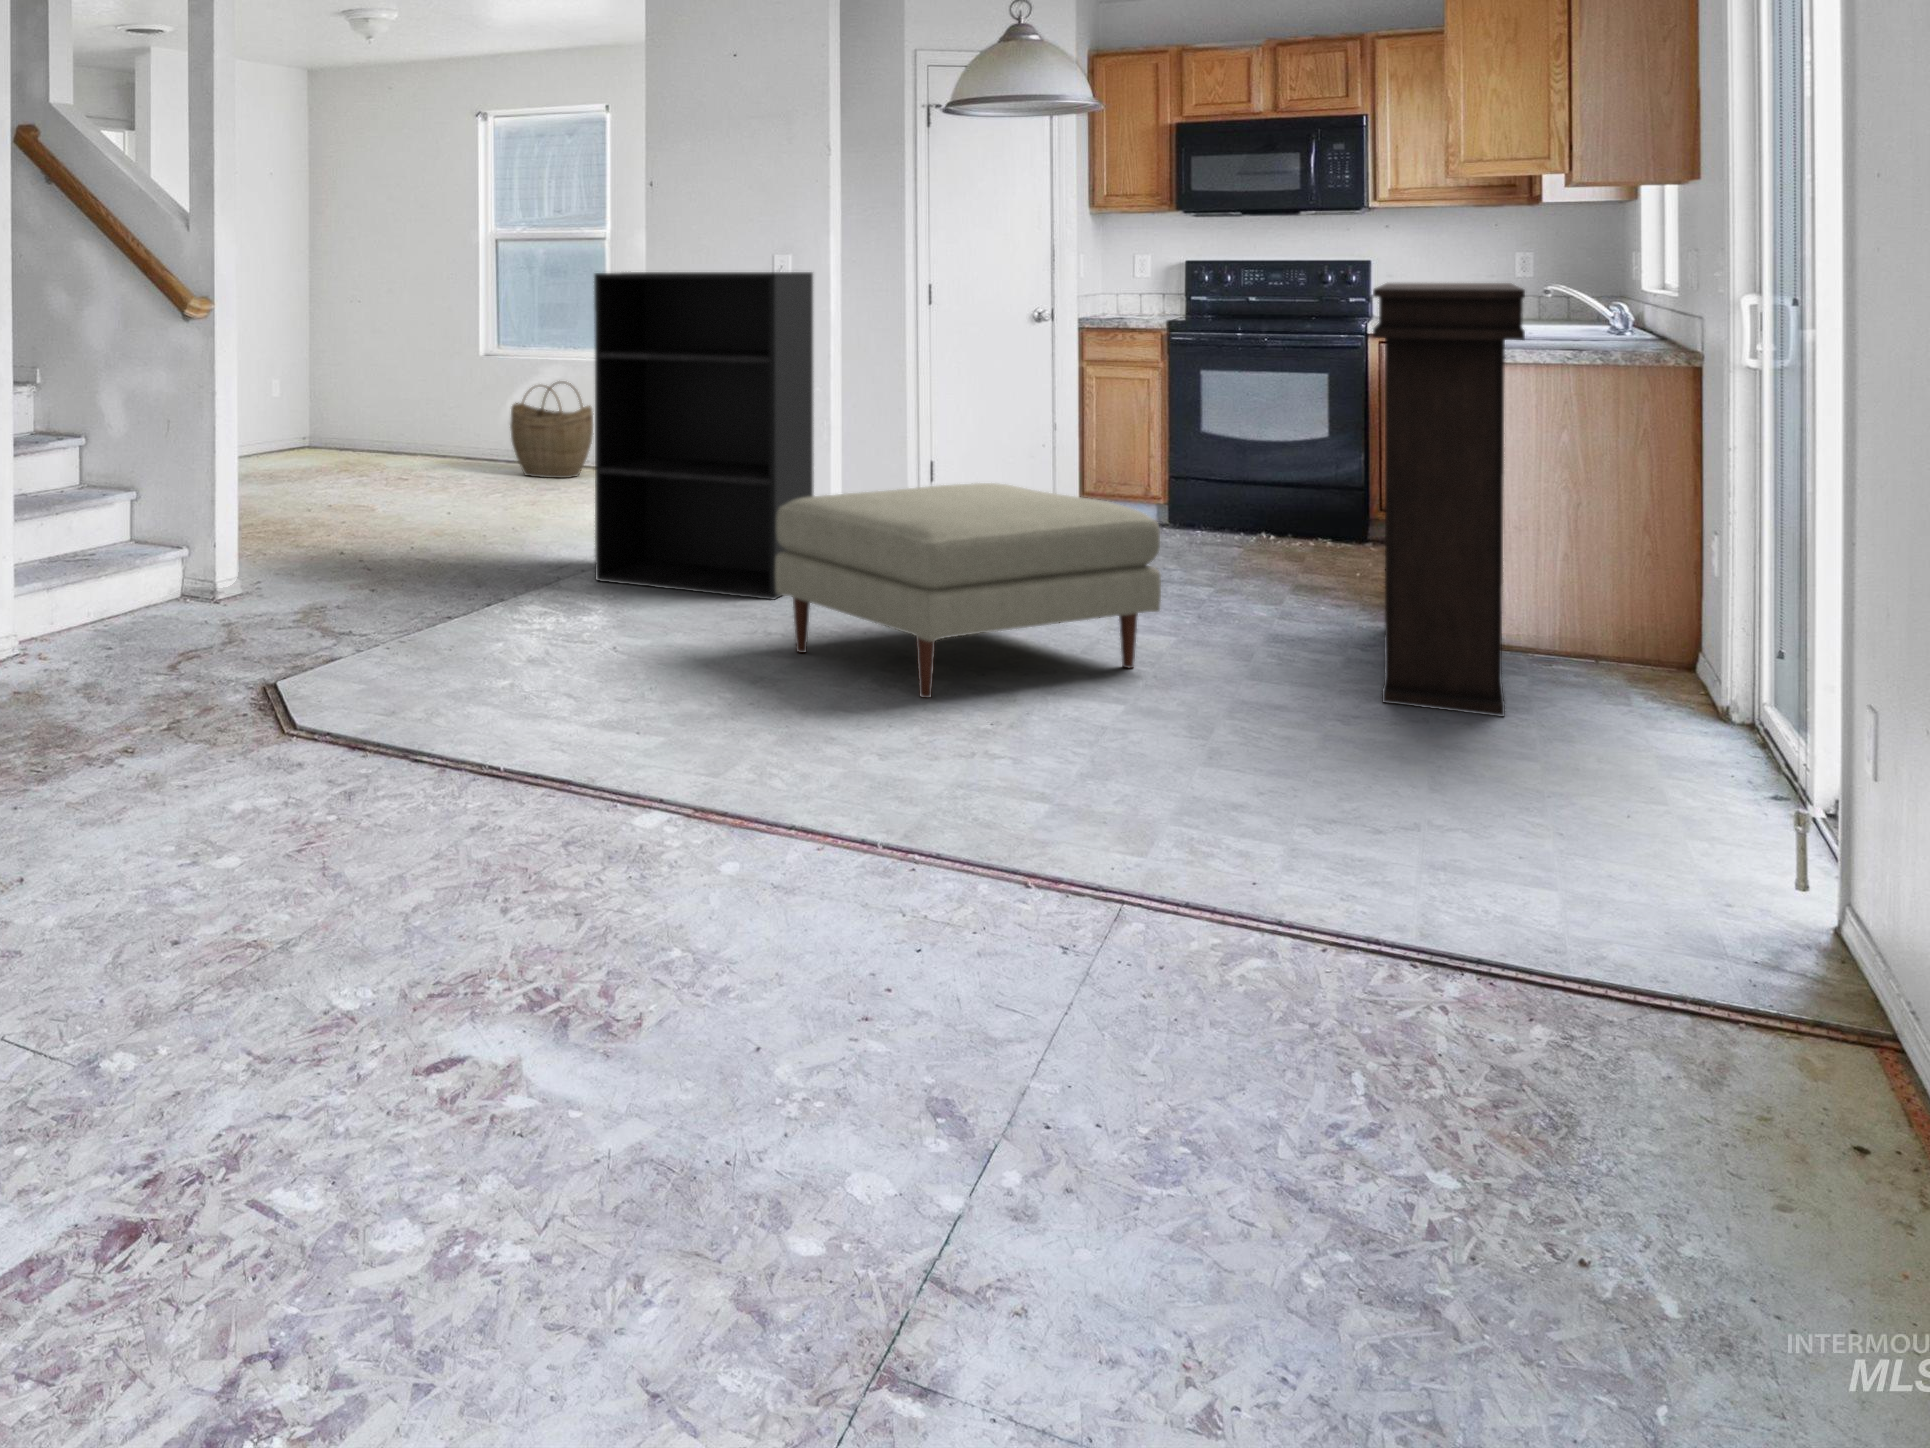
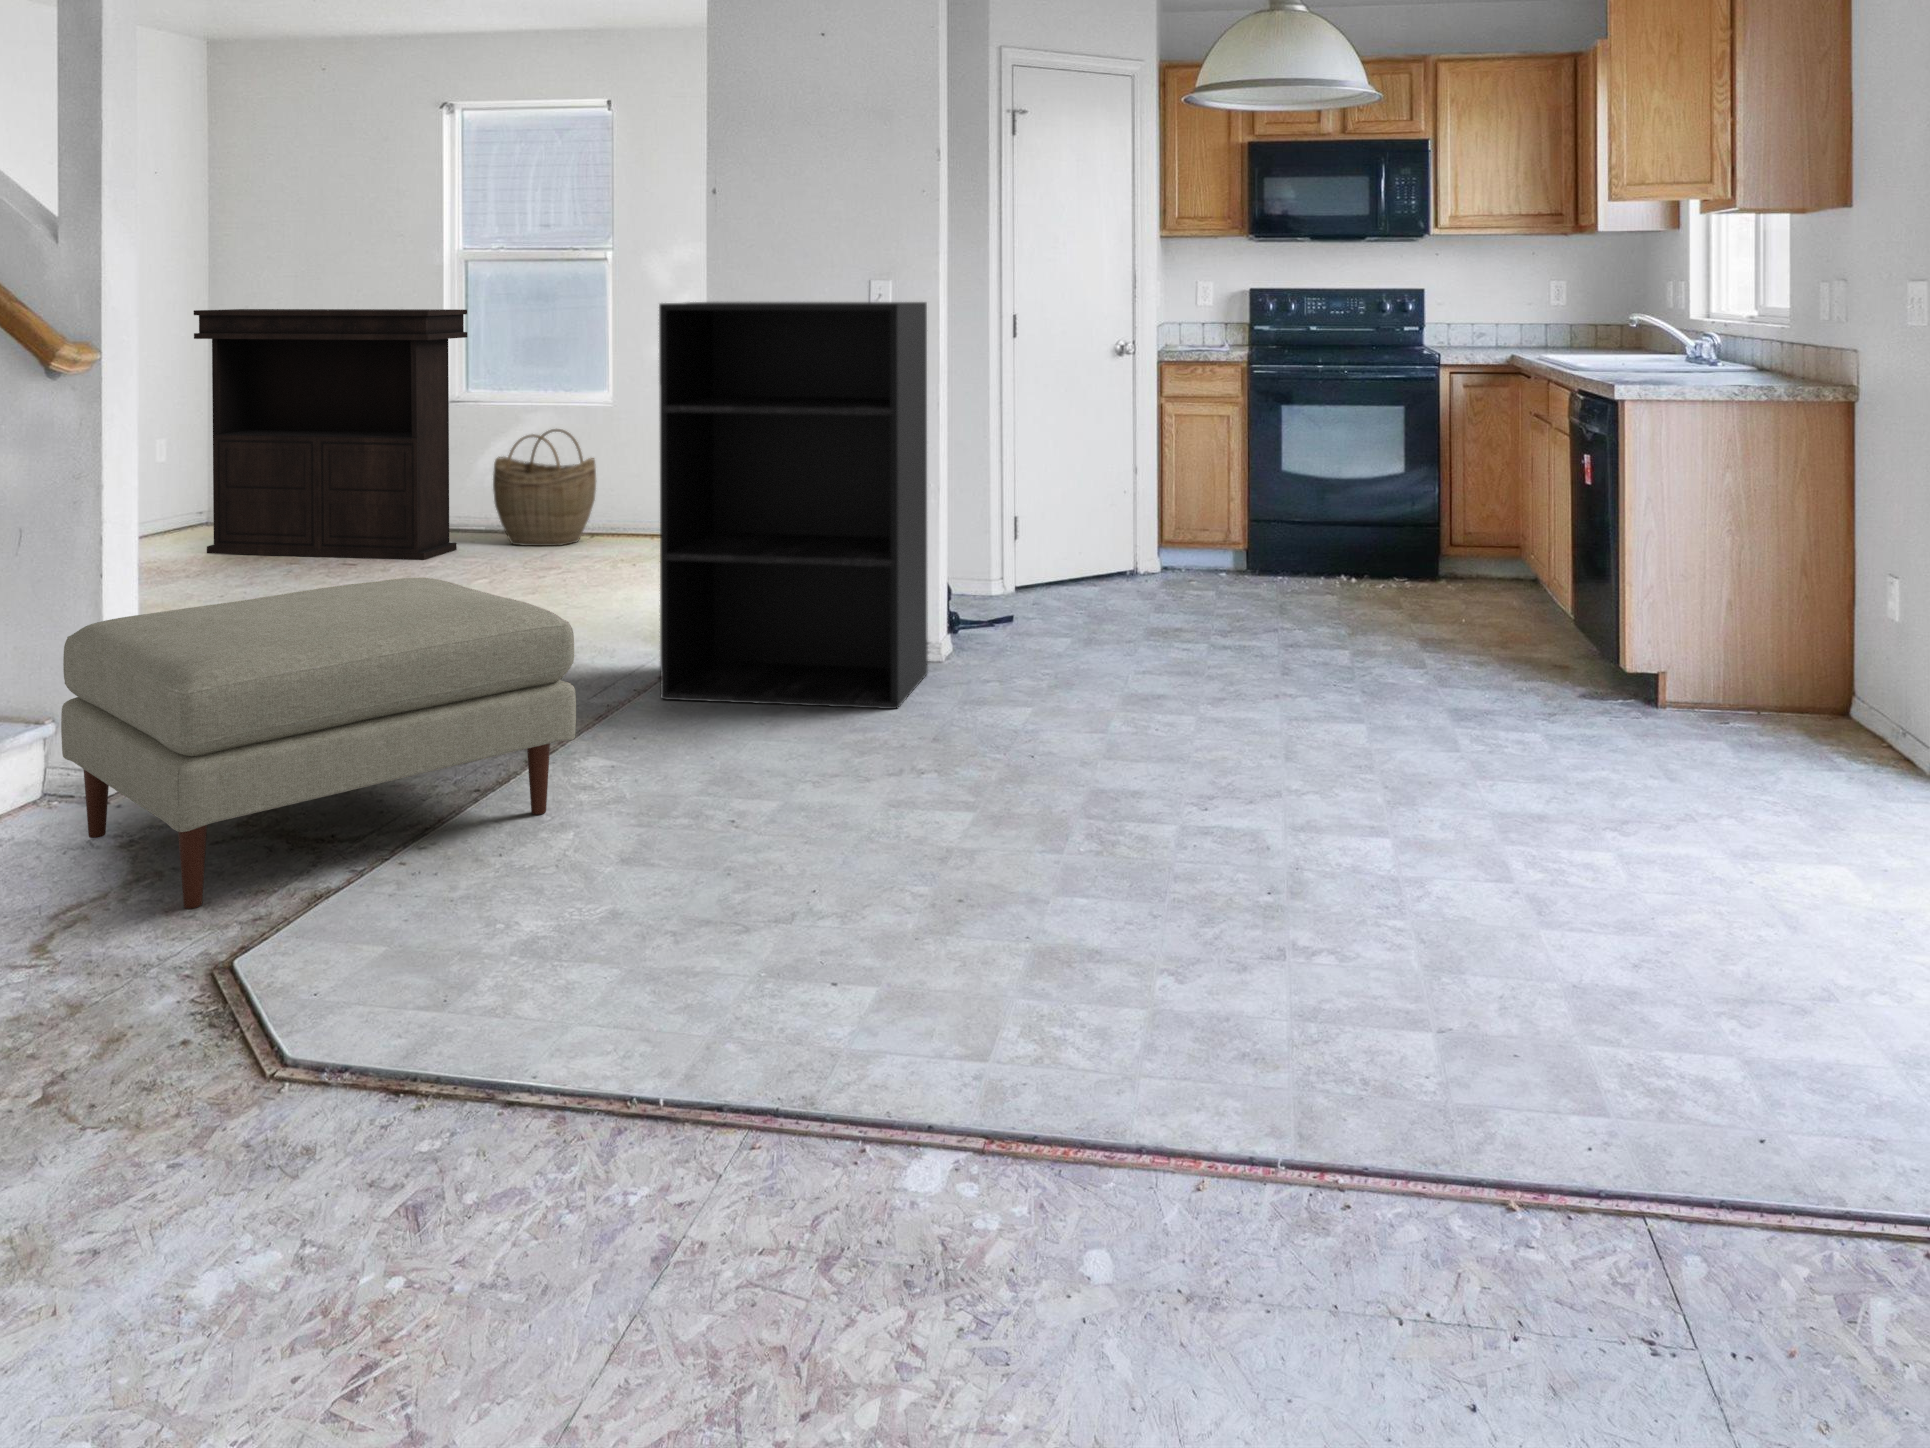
console table: present [1373,283,1525,716] -> present [194,309,467,560]
ottoman: present [775,483,1161,698] -> present [61,577,576,909]

